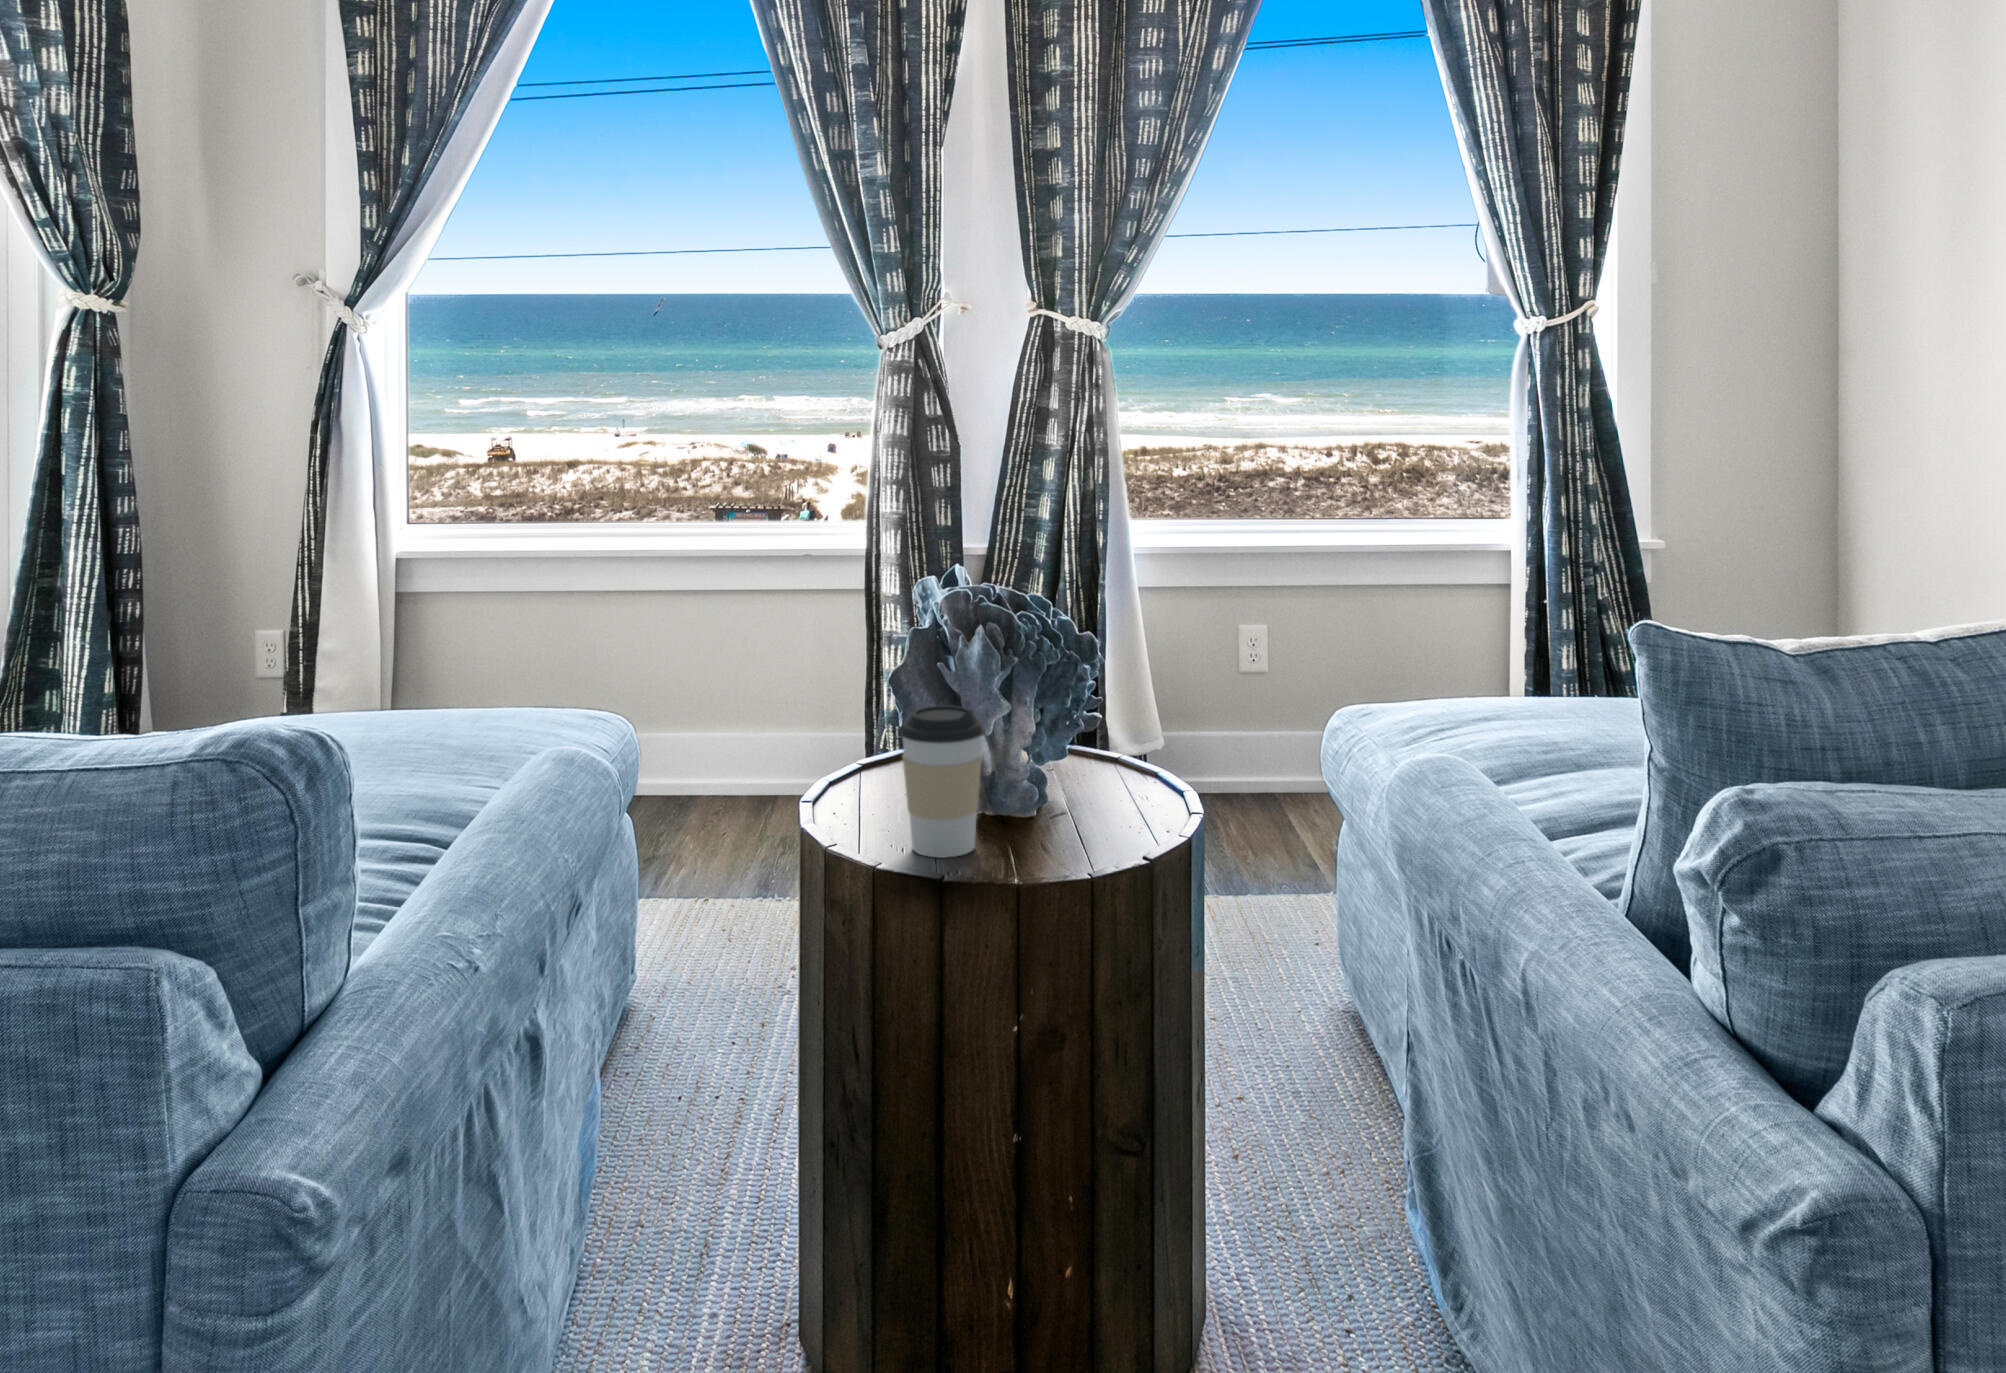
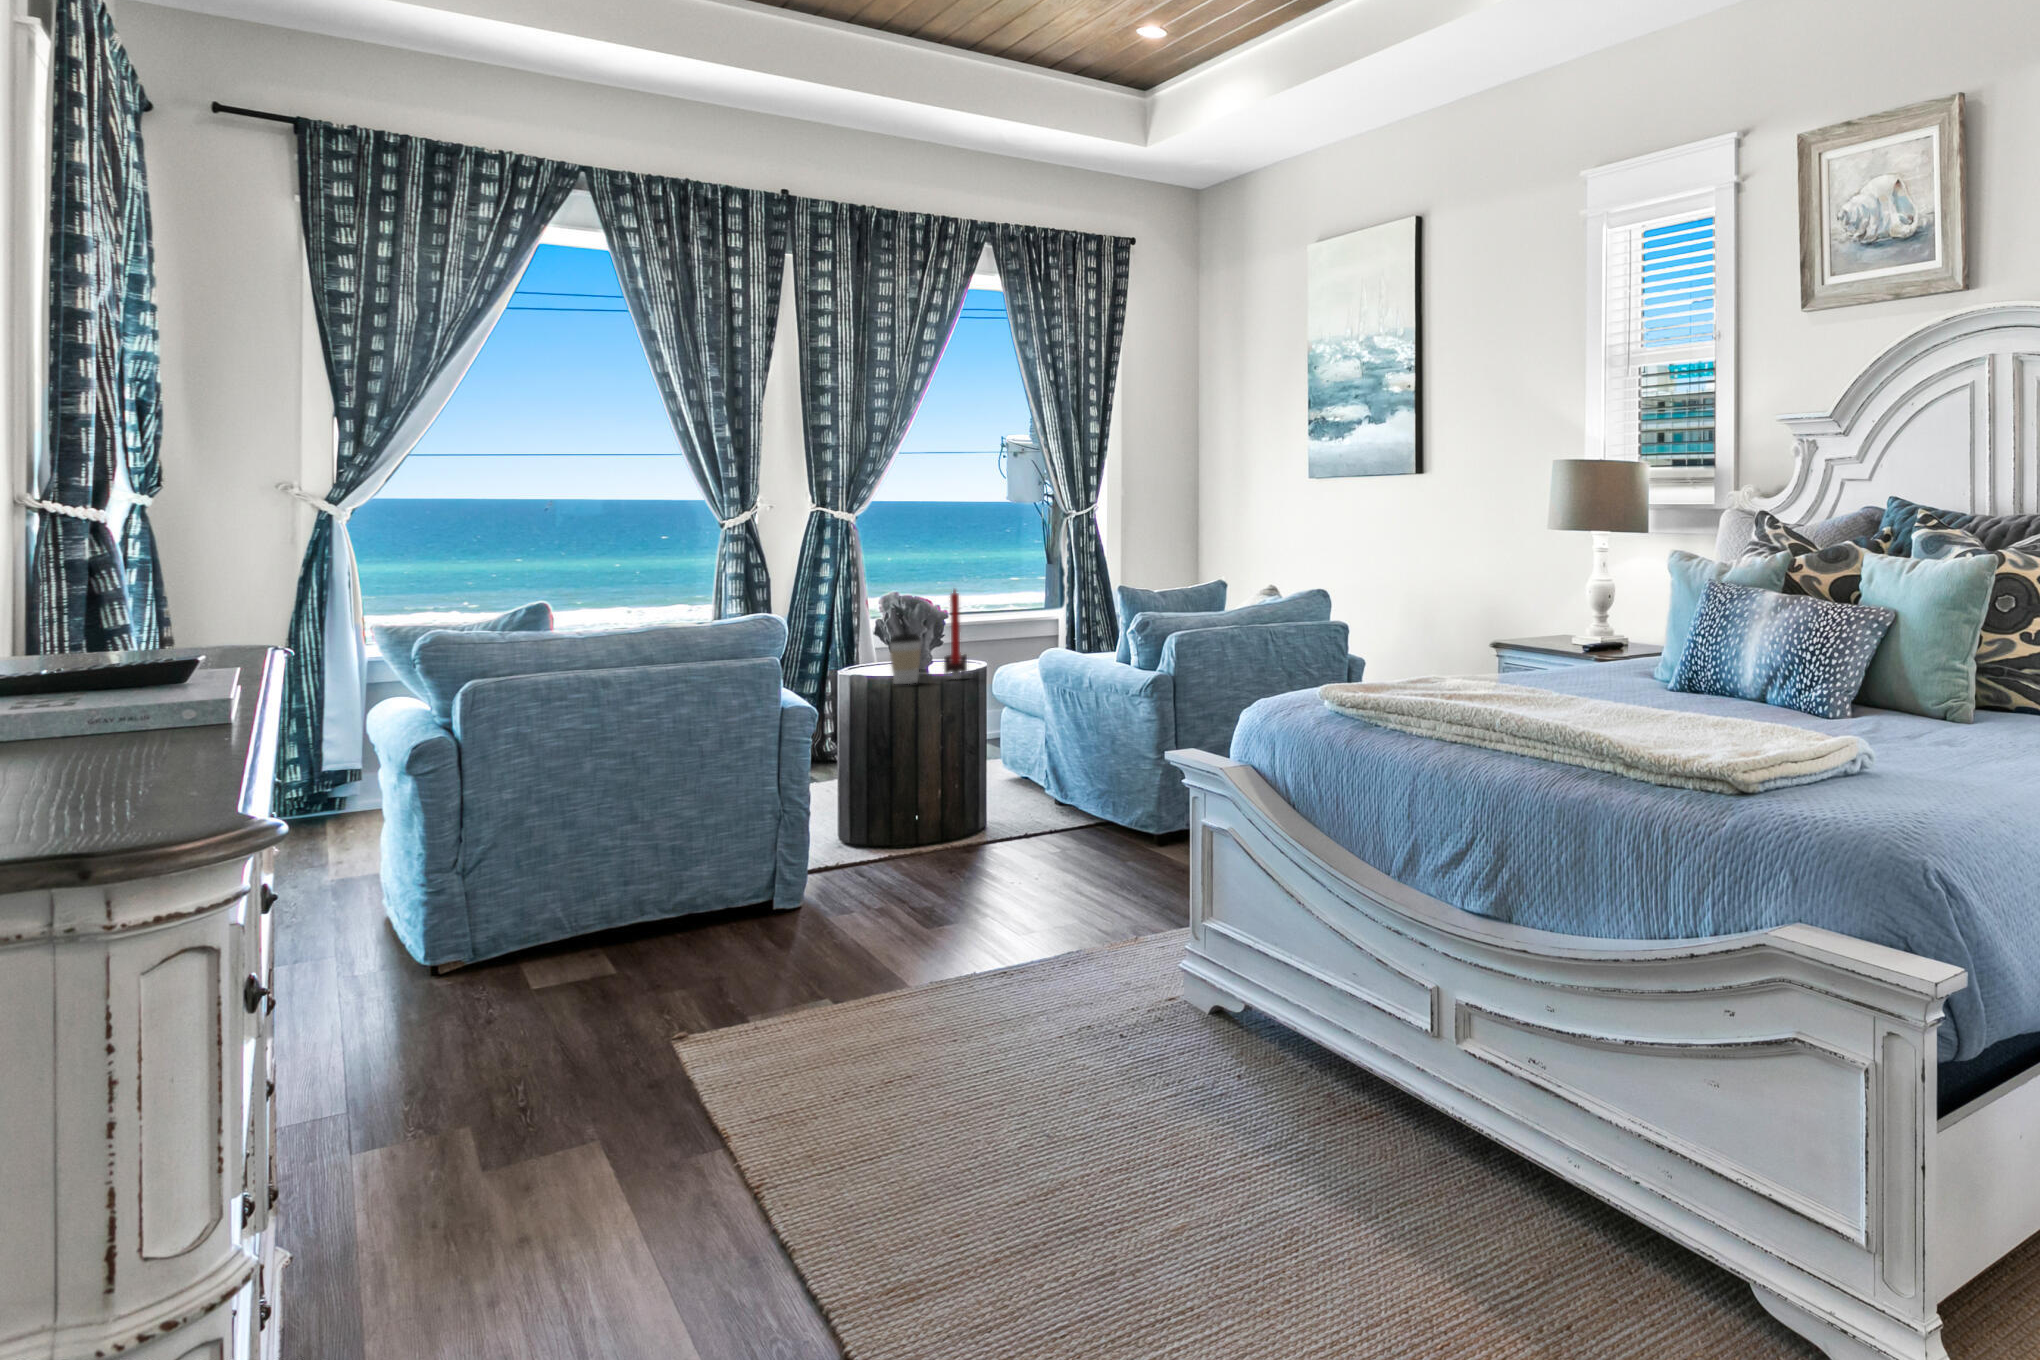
candle: none [1046,587,1115,847] -> present [944,589,967,679]

